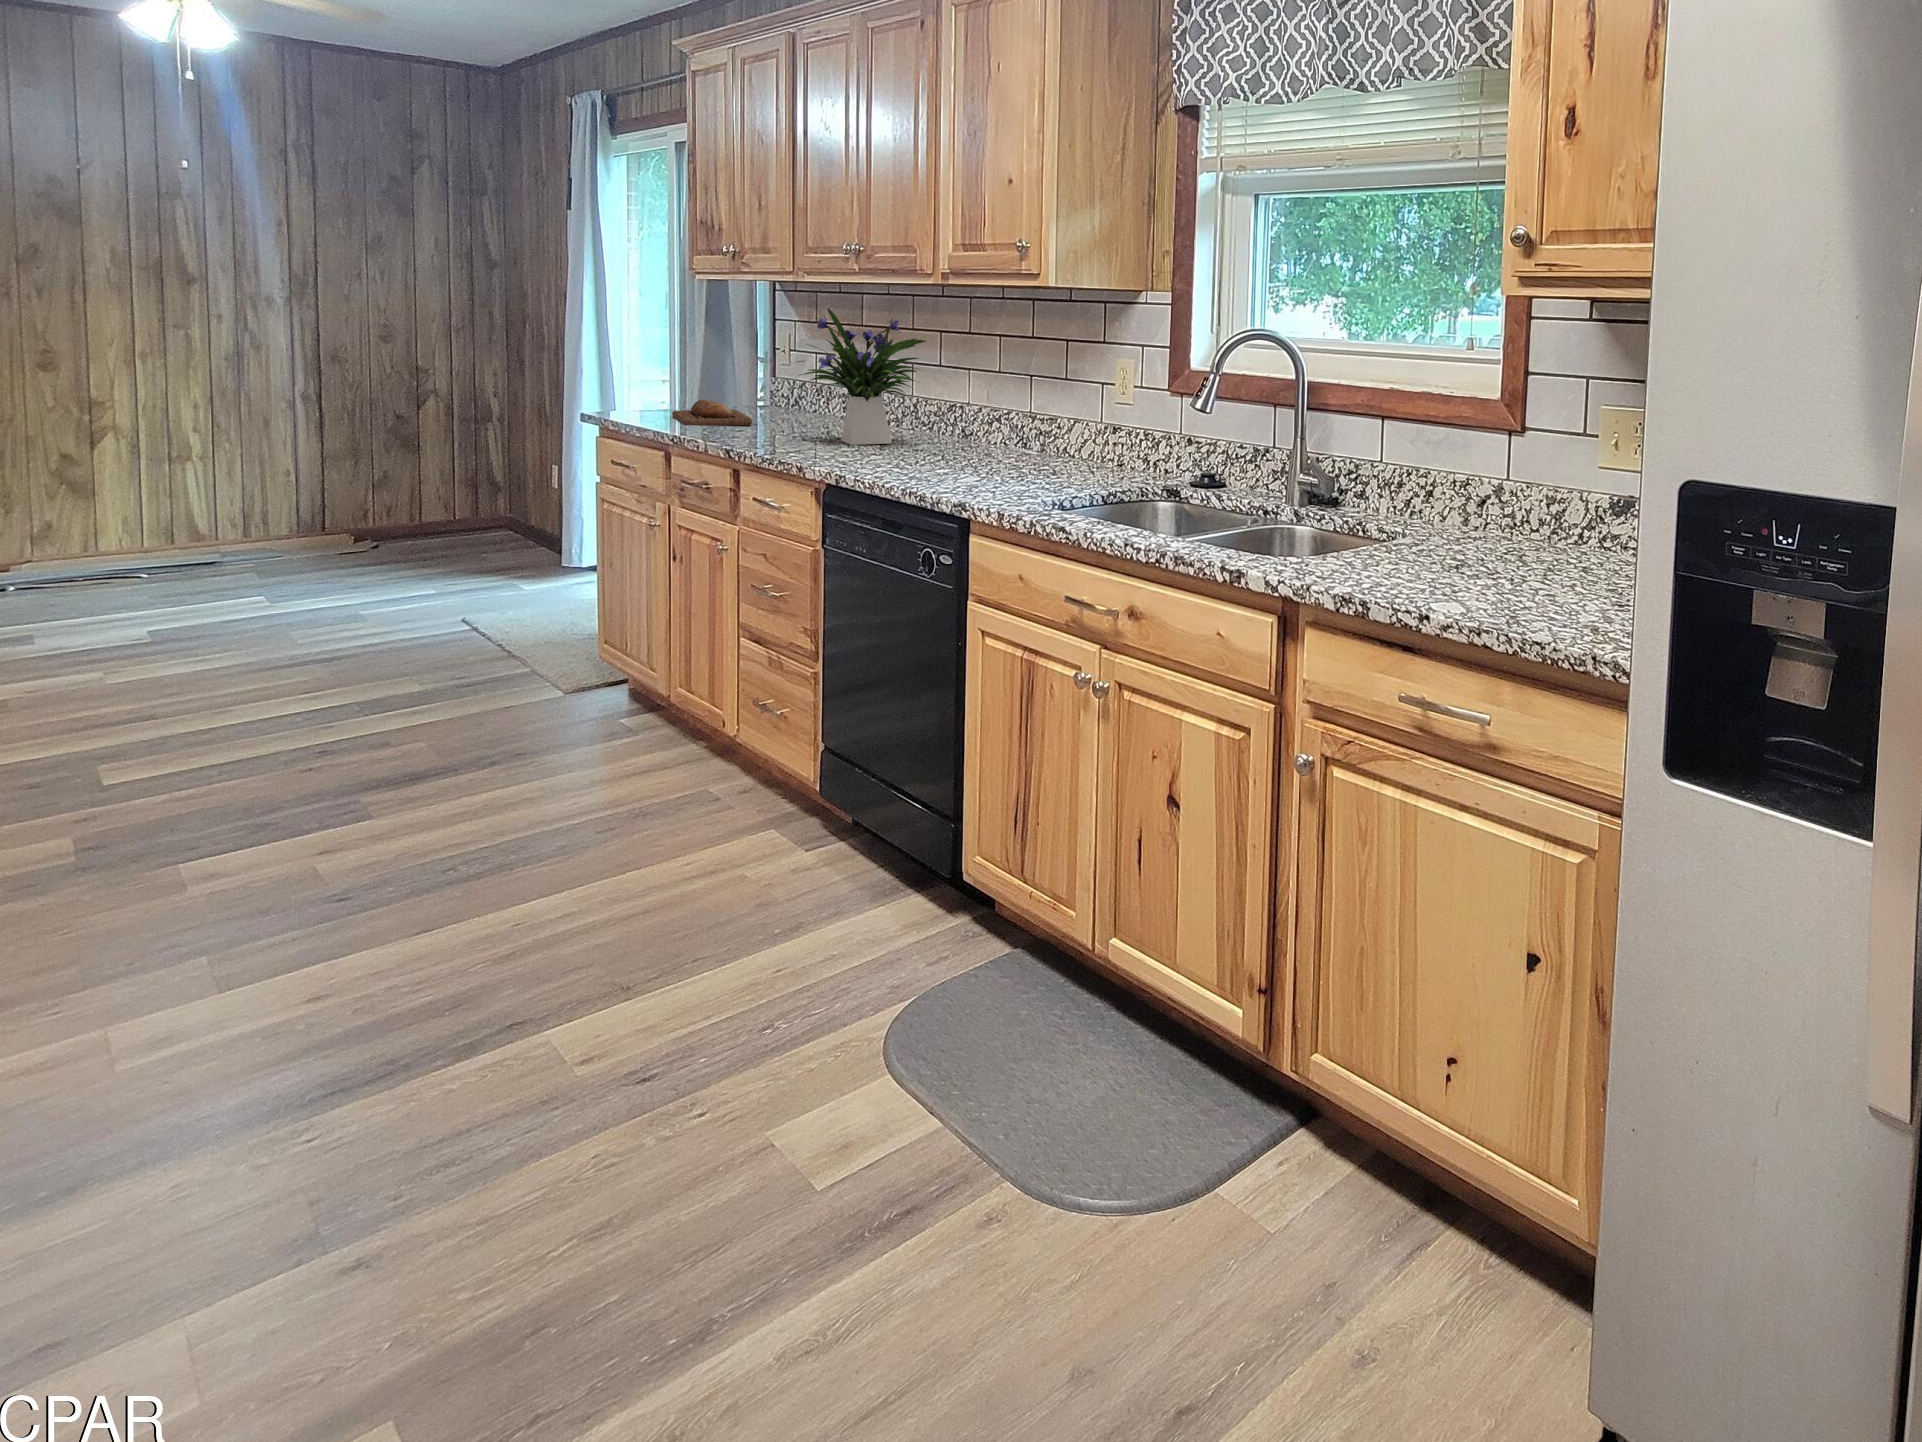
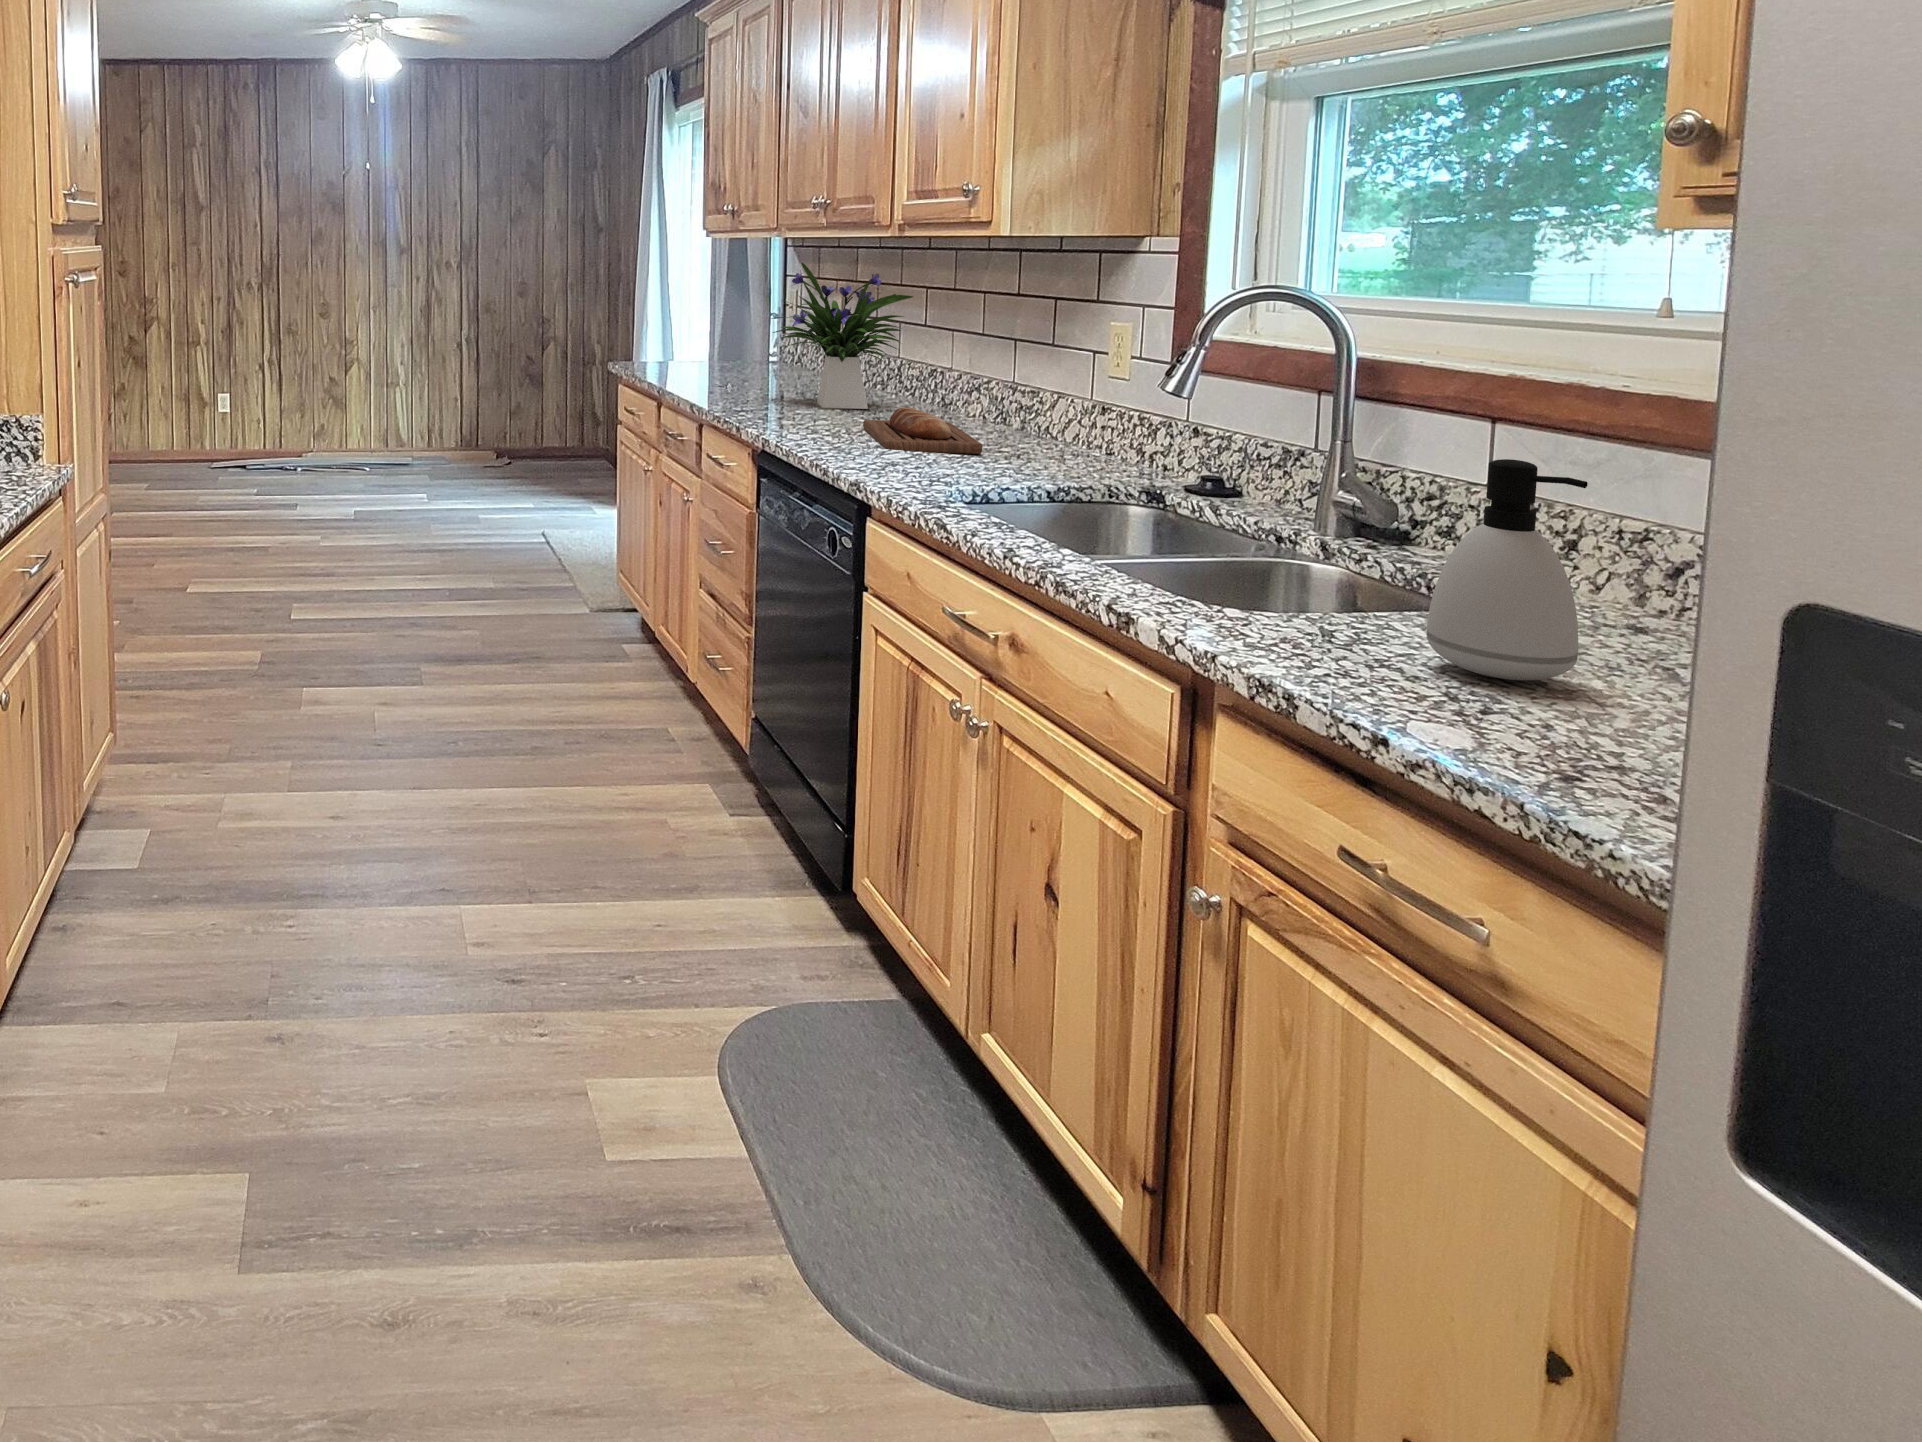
bread loaf: present [672,400,752,426] -> present [863,407,982,454]
soap dispenser: none [1410,437,1489,574] -> present [1426,459,1588,680]

